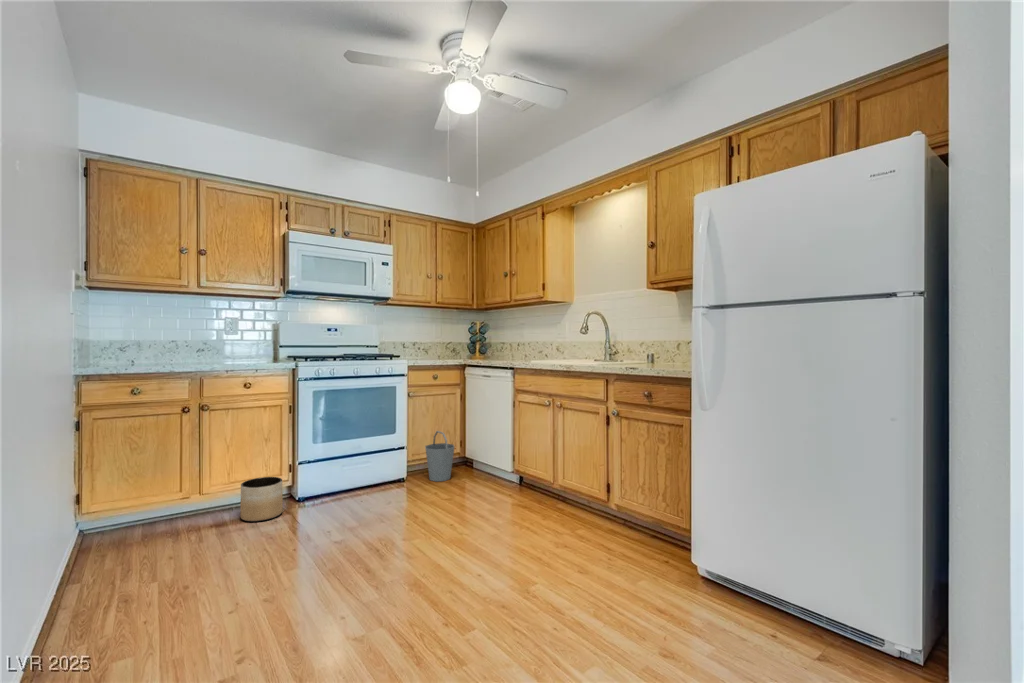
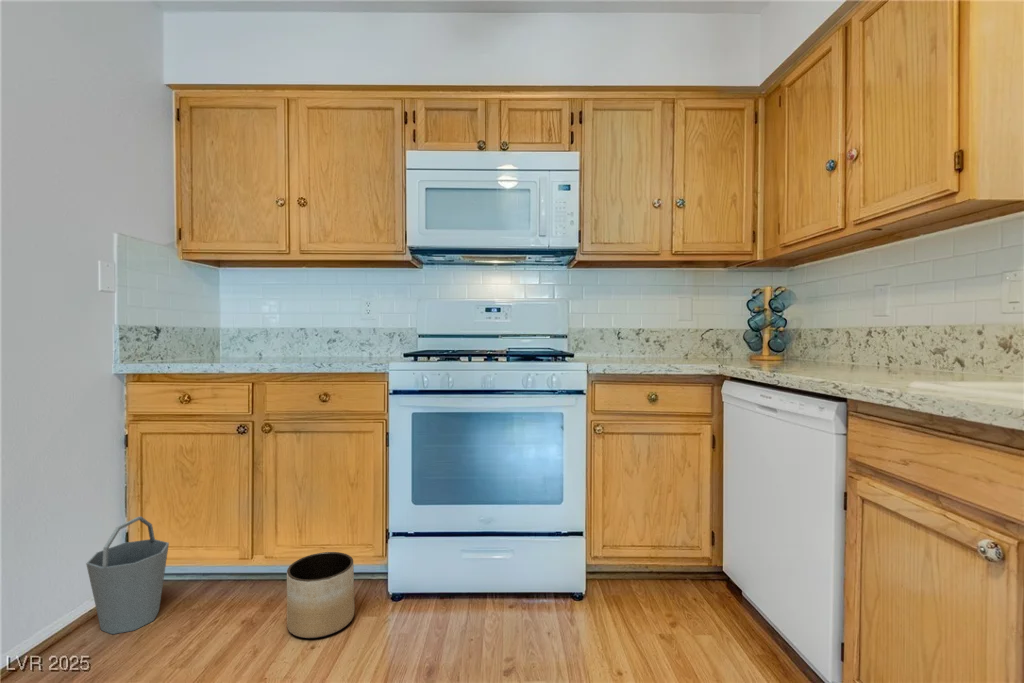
bucket: present [425,431,454,481] -> present [86,517,169,634]

